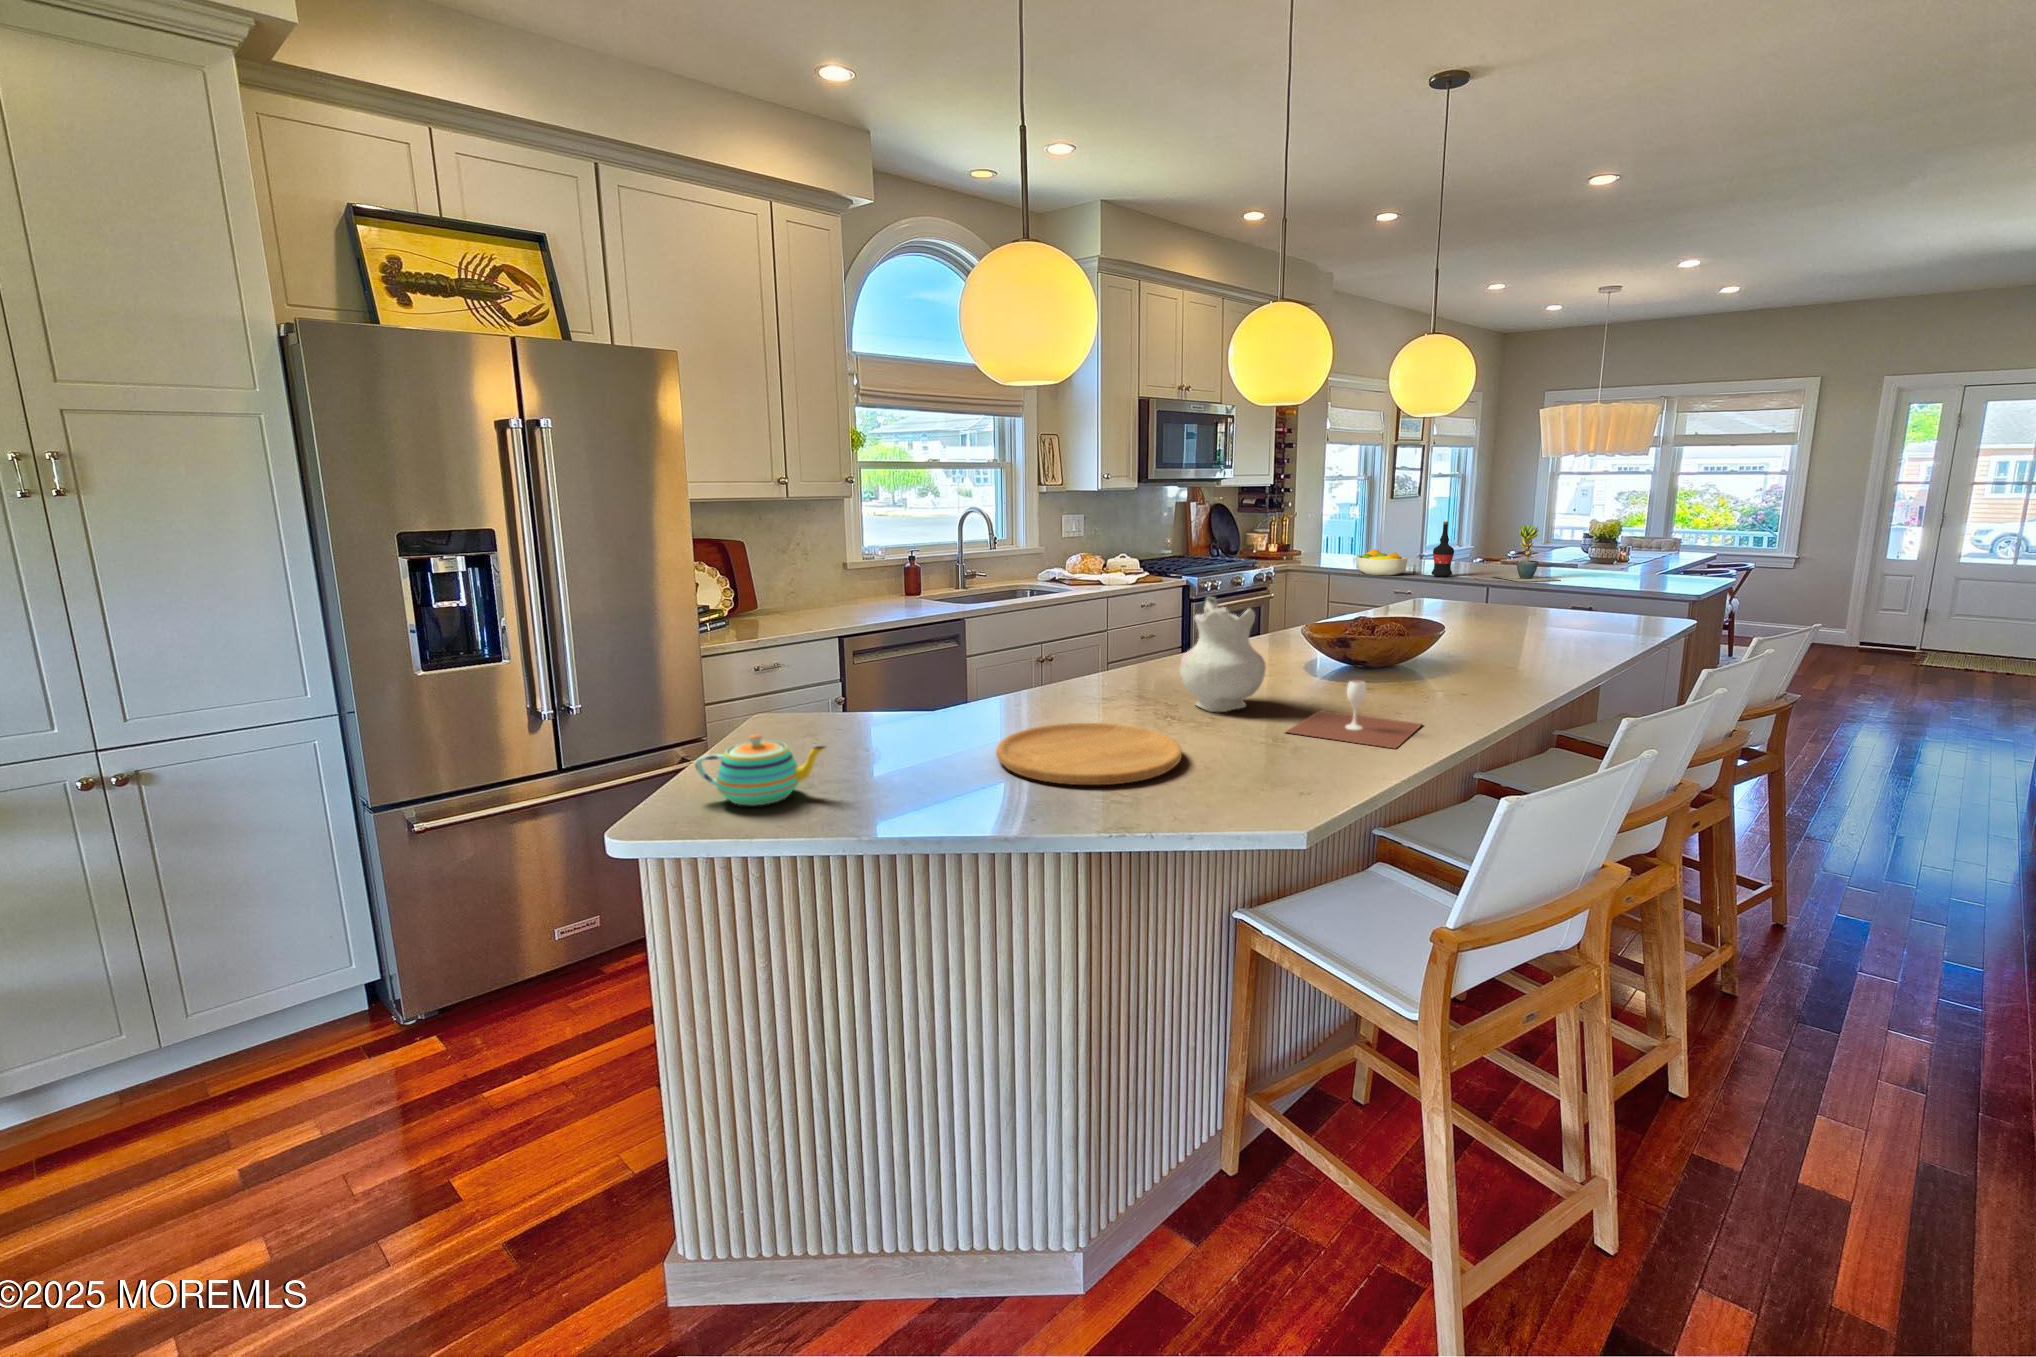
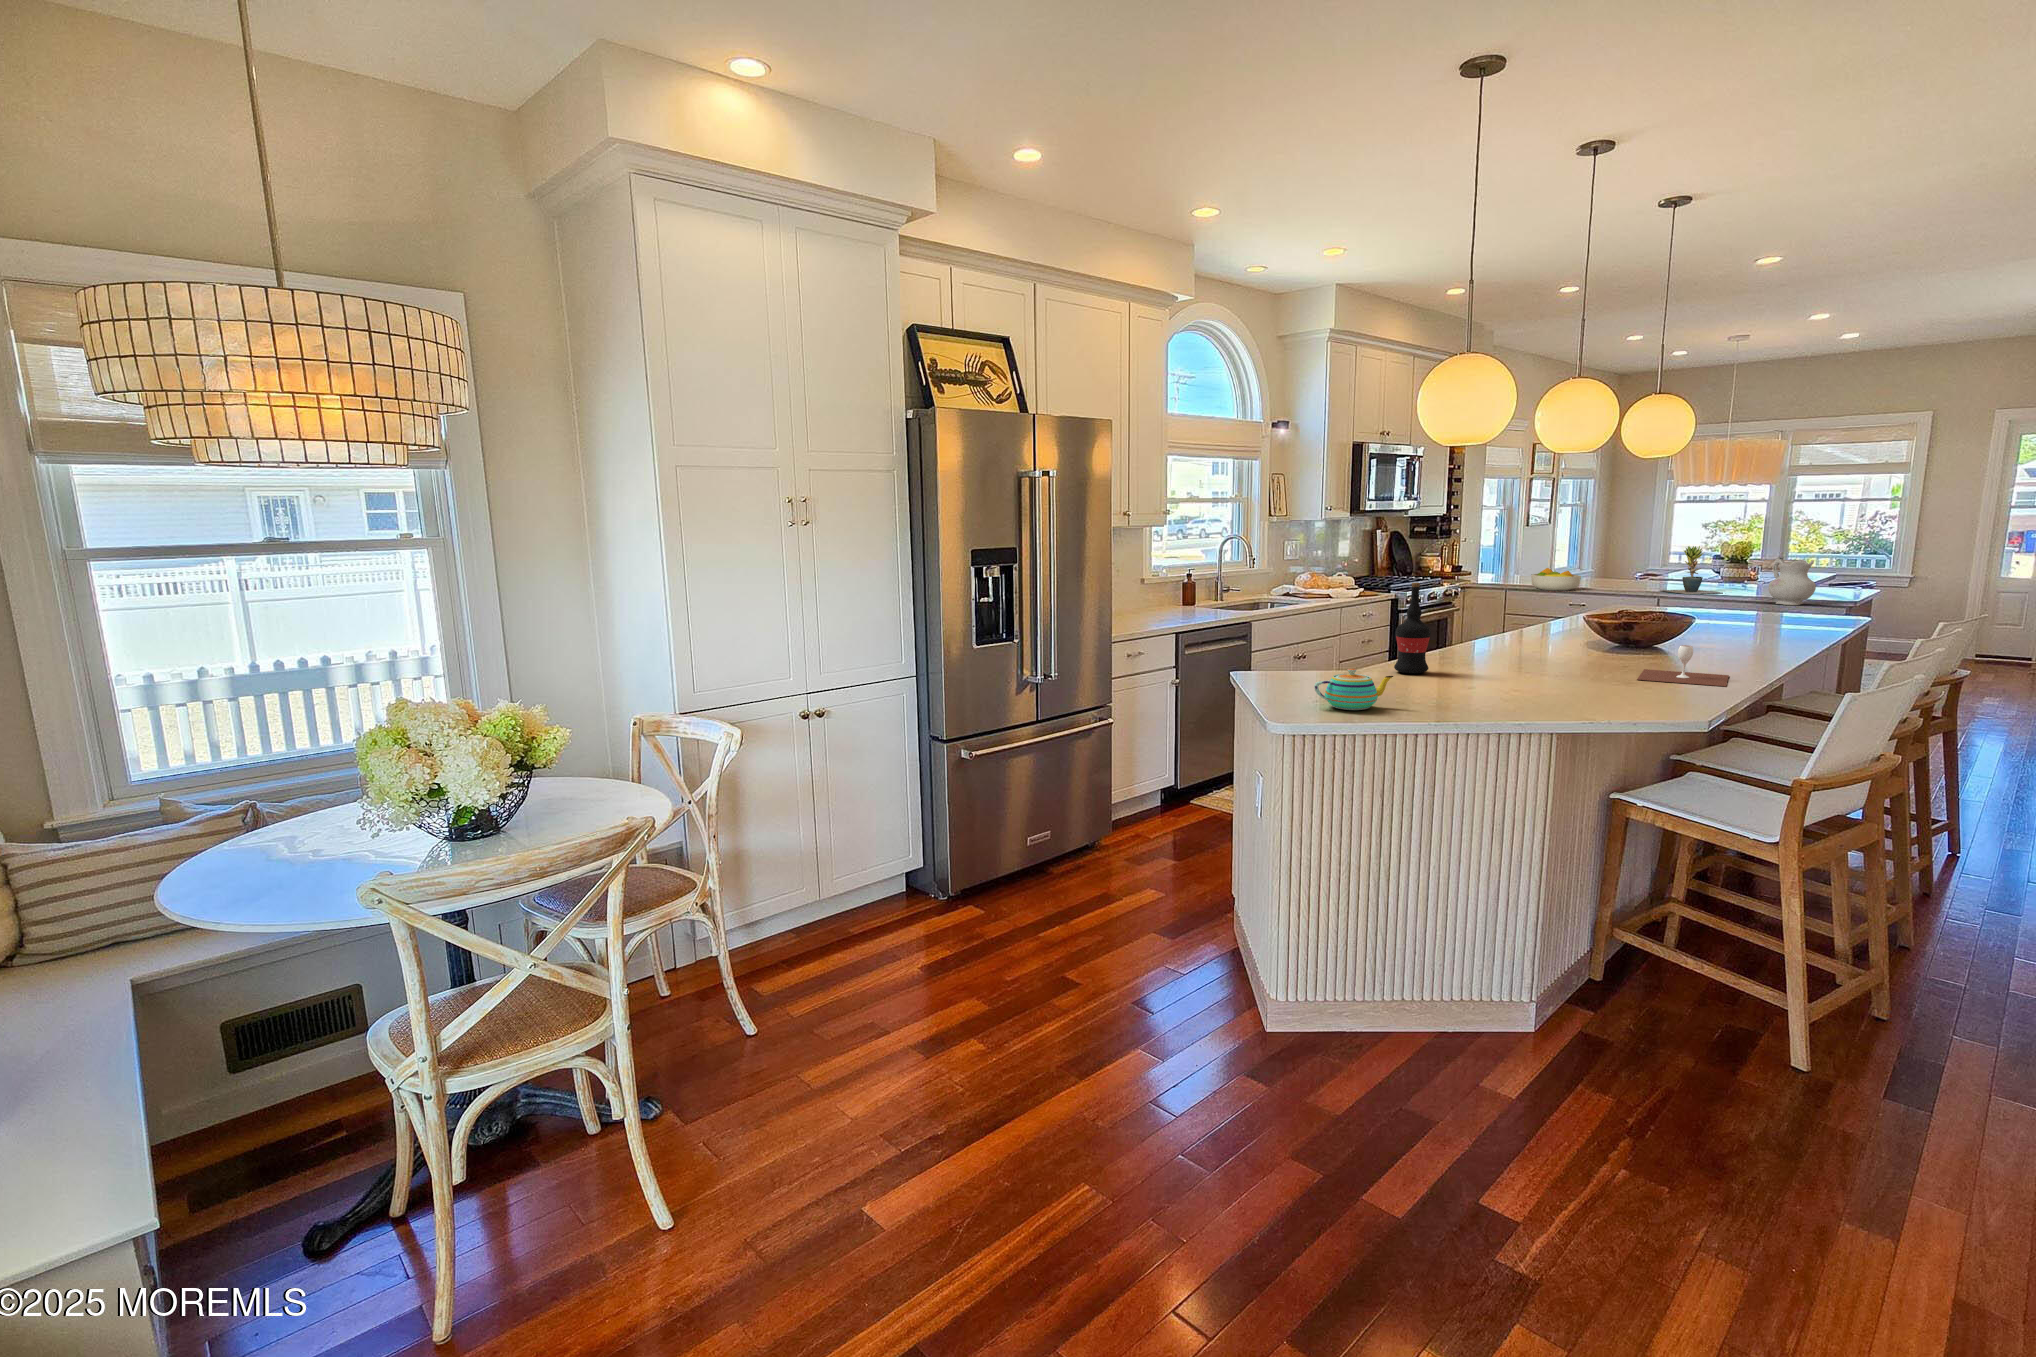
wine bottle: present [1431,522,1454,576] -> present [1394,582,1431,673]
ceramic pitcher: present [1180,596,1266,712] -> present [1769,557,1816,605]
cutting board: present [996,723,1182,785] -> none [1460,674,1596,702]

